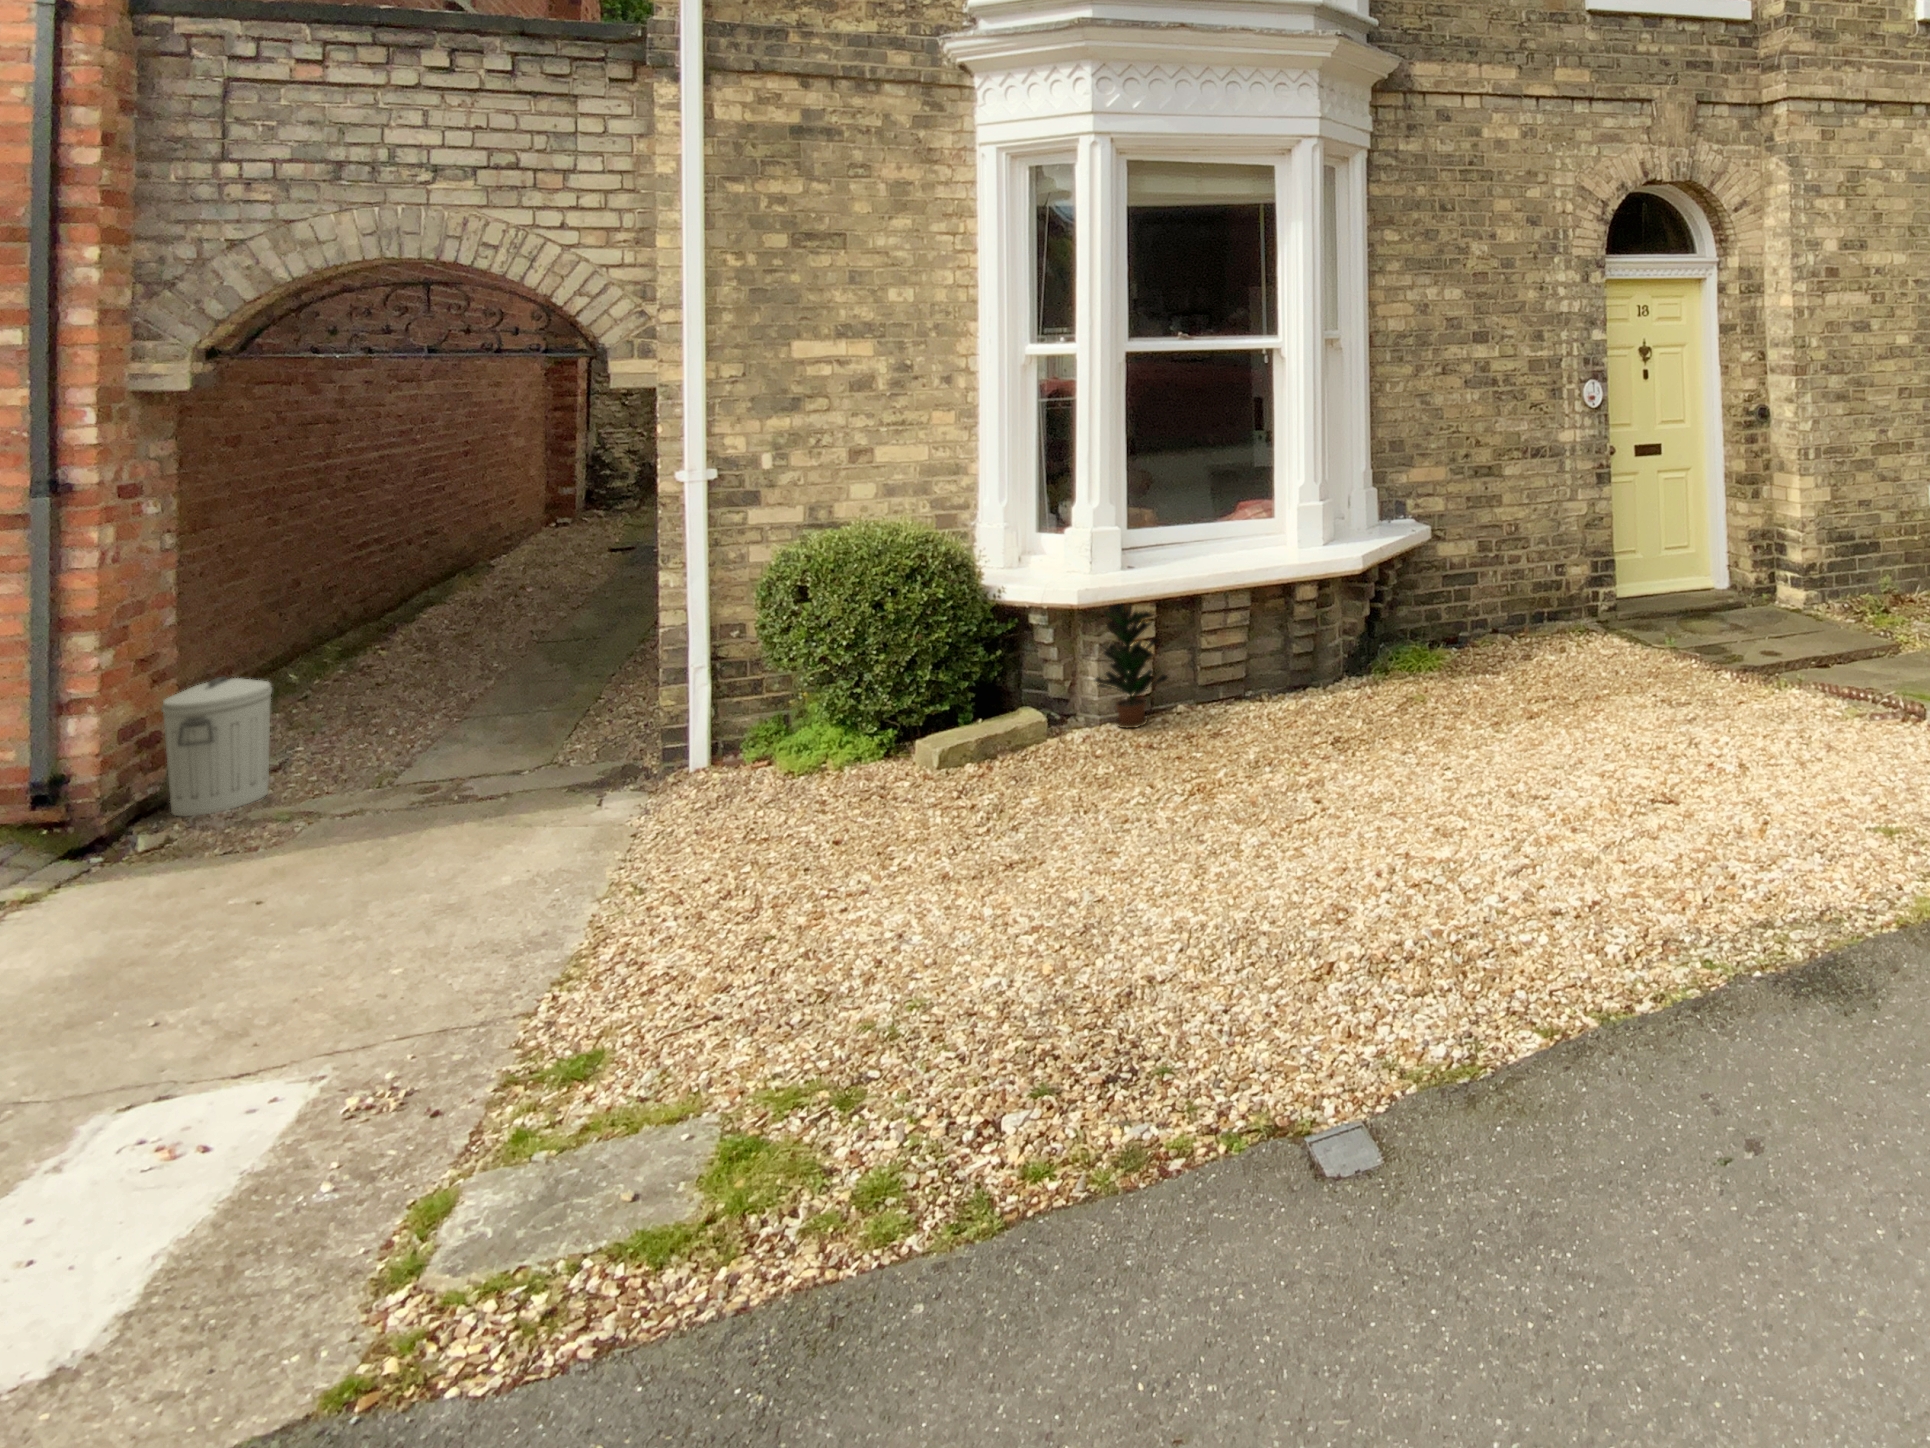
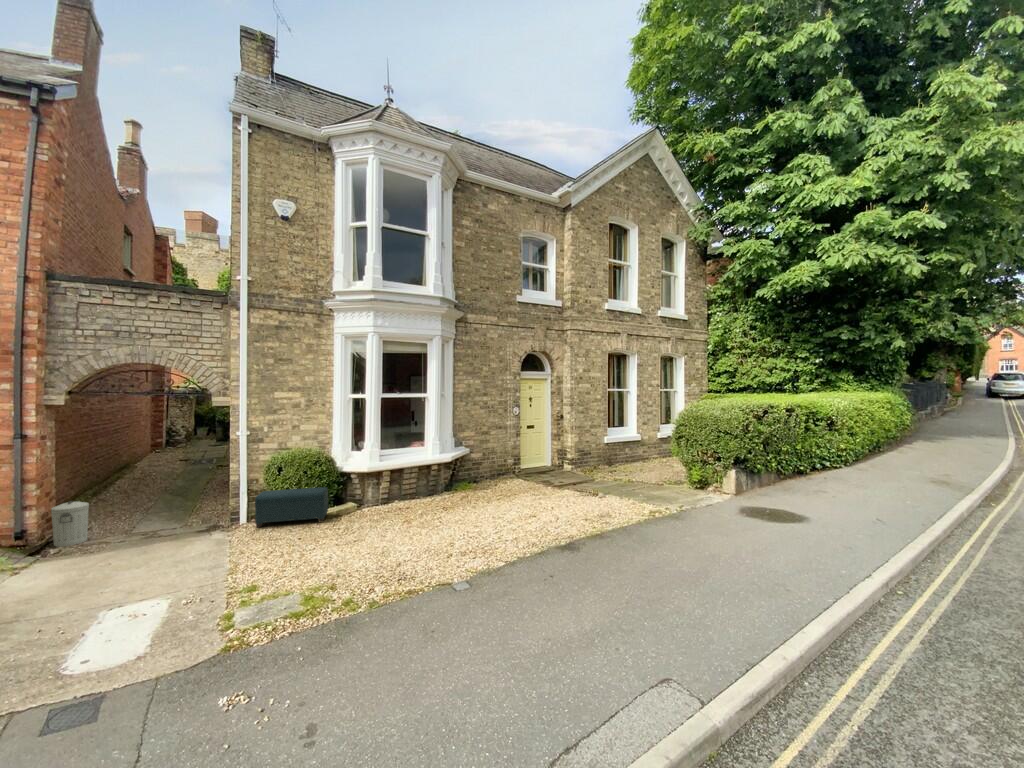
potted plant: present [1095,604,1168,728] -> none [373,472,395,508]
bench: none [704,655,946,787] -> present [255,487,328,527]

